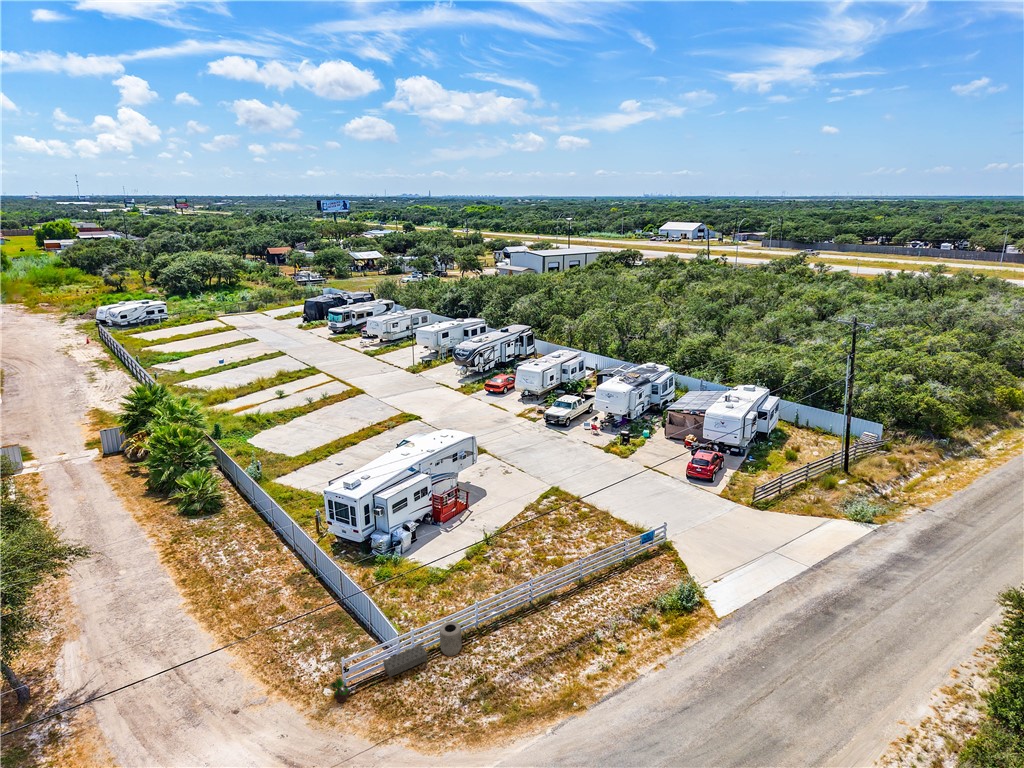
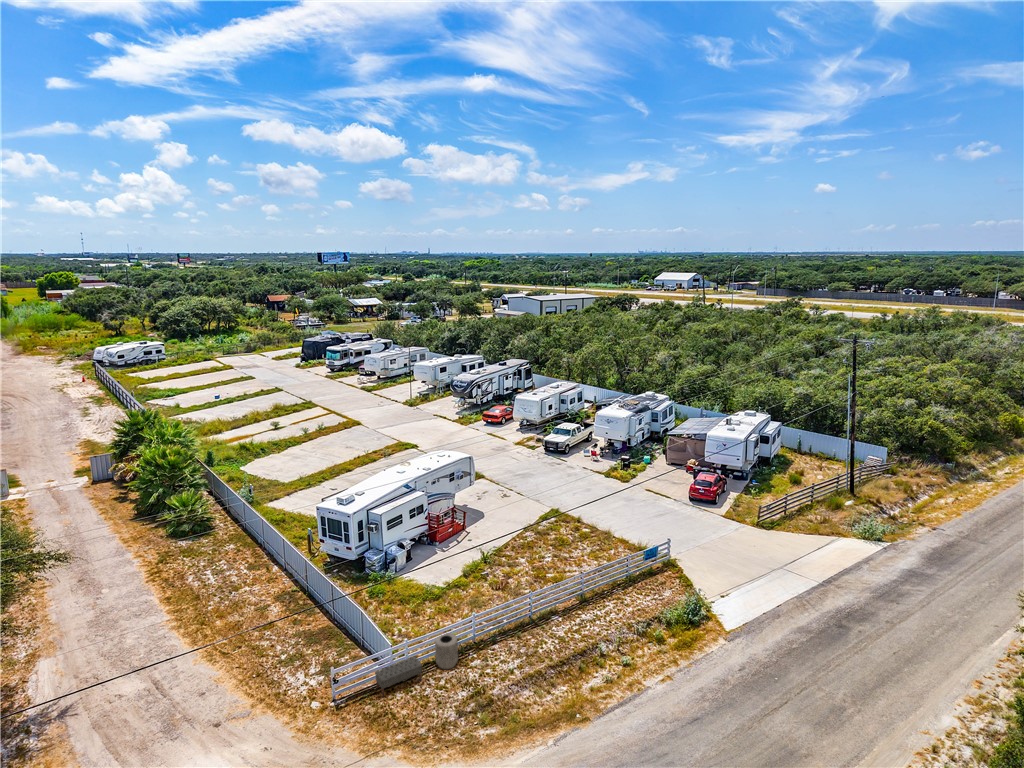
potted tree: present [329,677,349,702] -> none [315,684,338,715]

